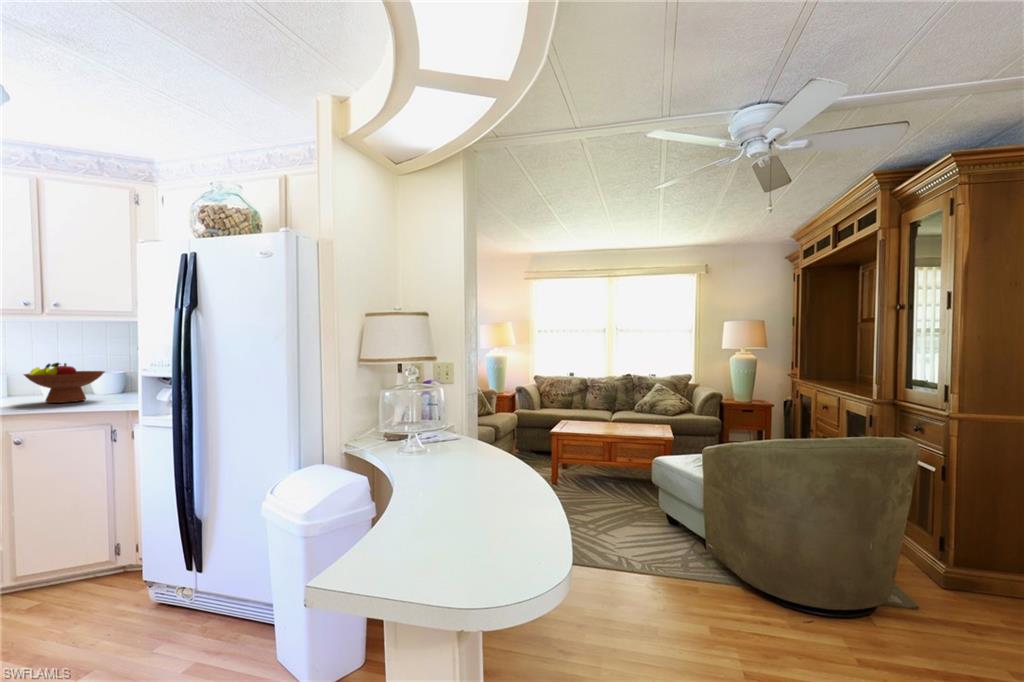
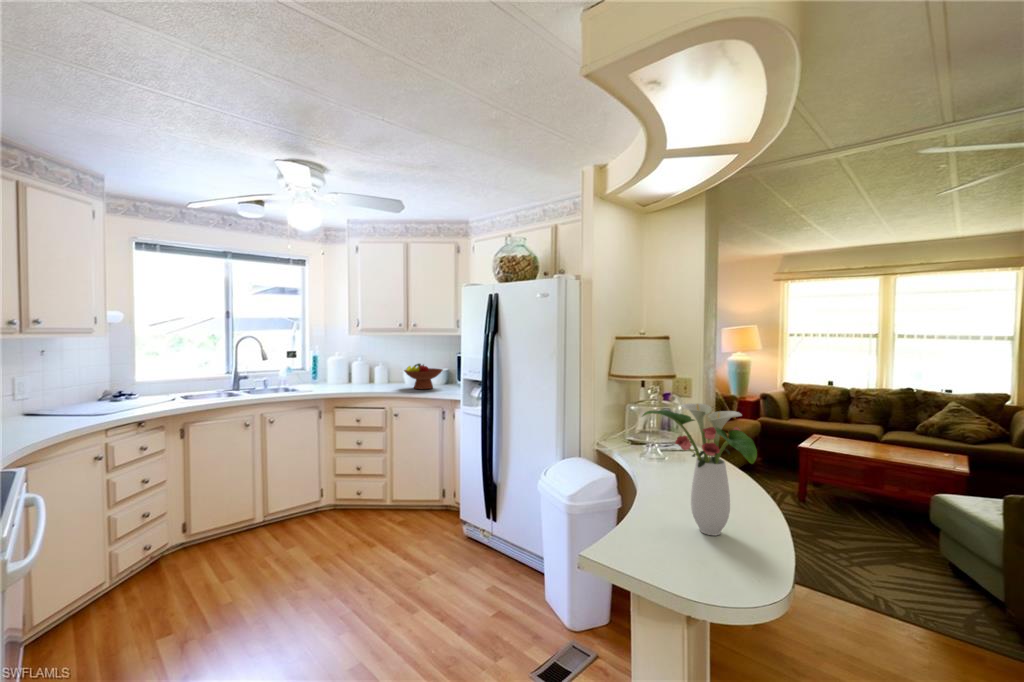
flower arrangement: none [395,366,527,520] -> present [643,403,757,536]

